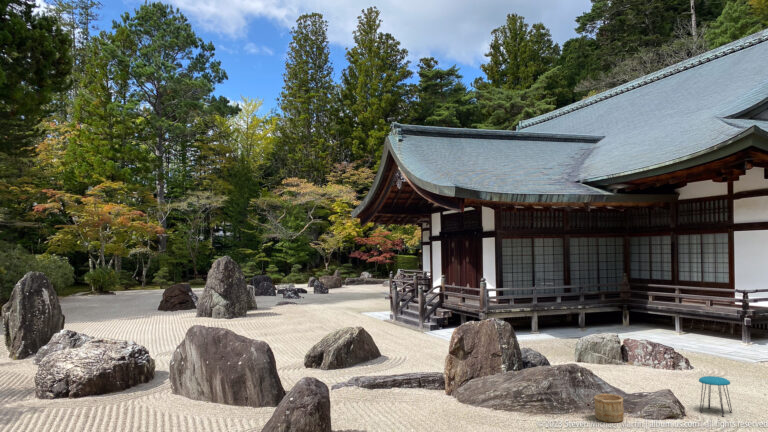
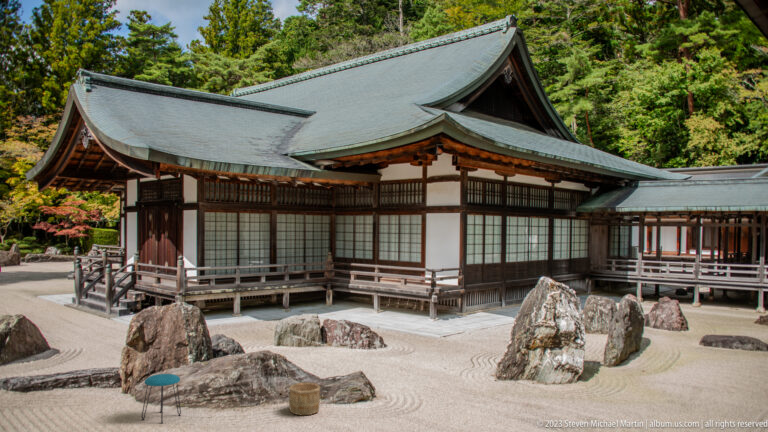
stool: present [699,376,732,416] -> present [142,374,181,423]

